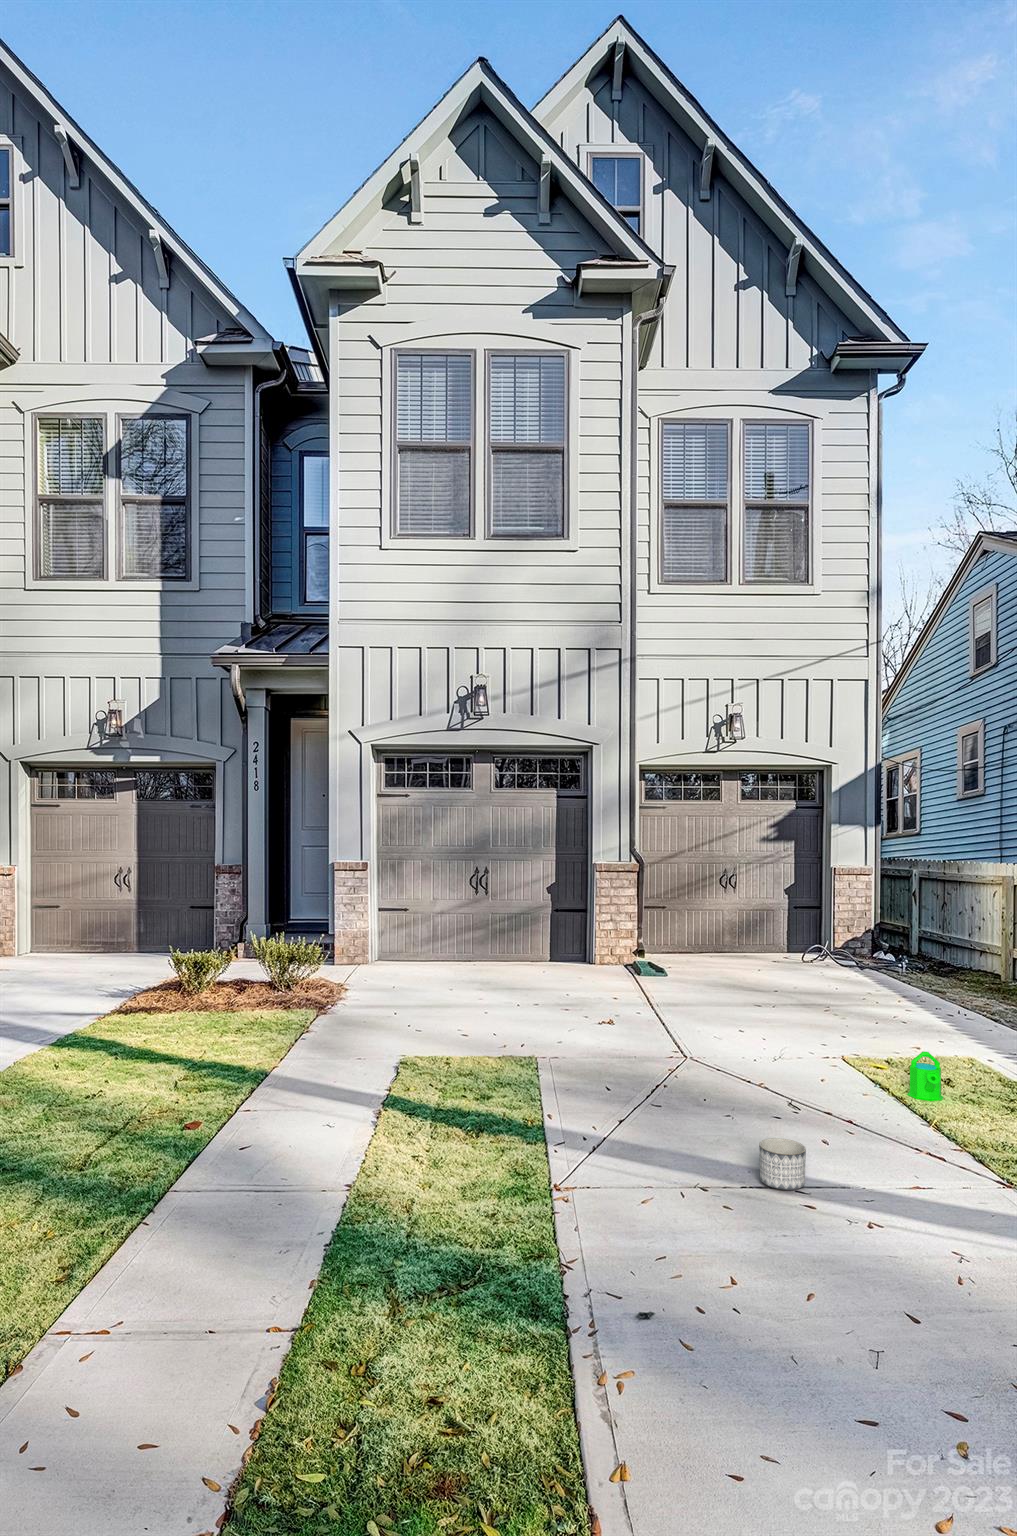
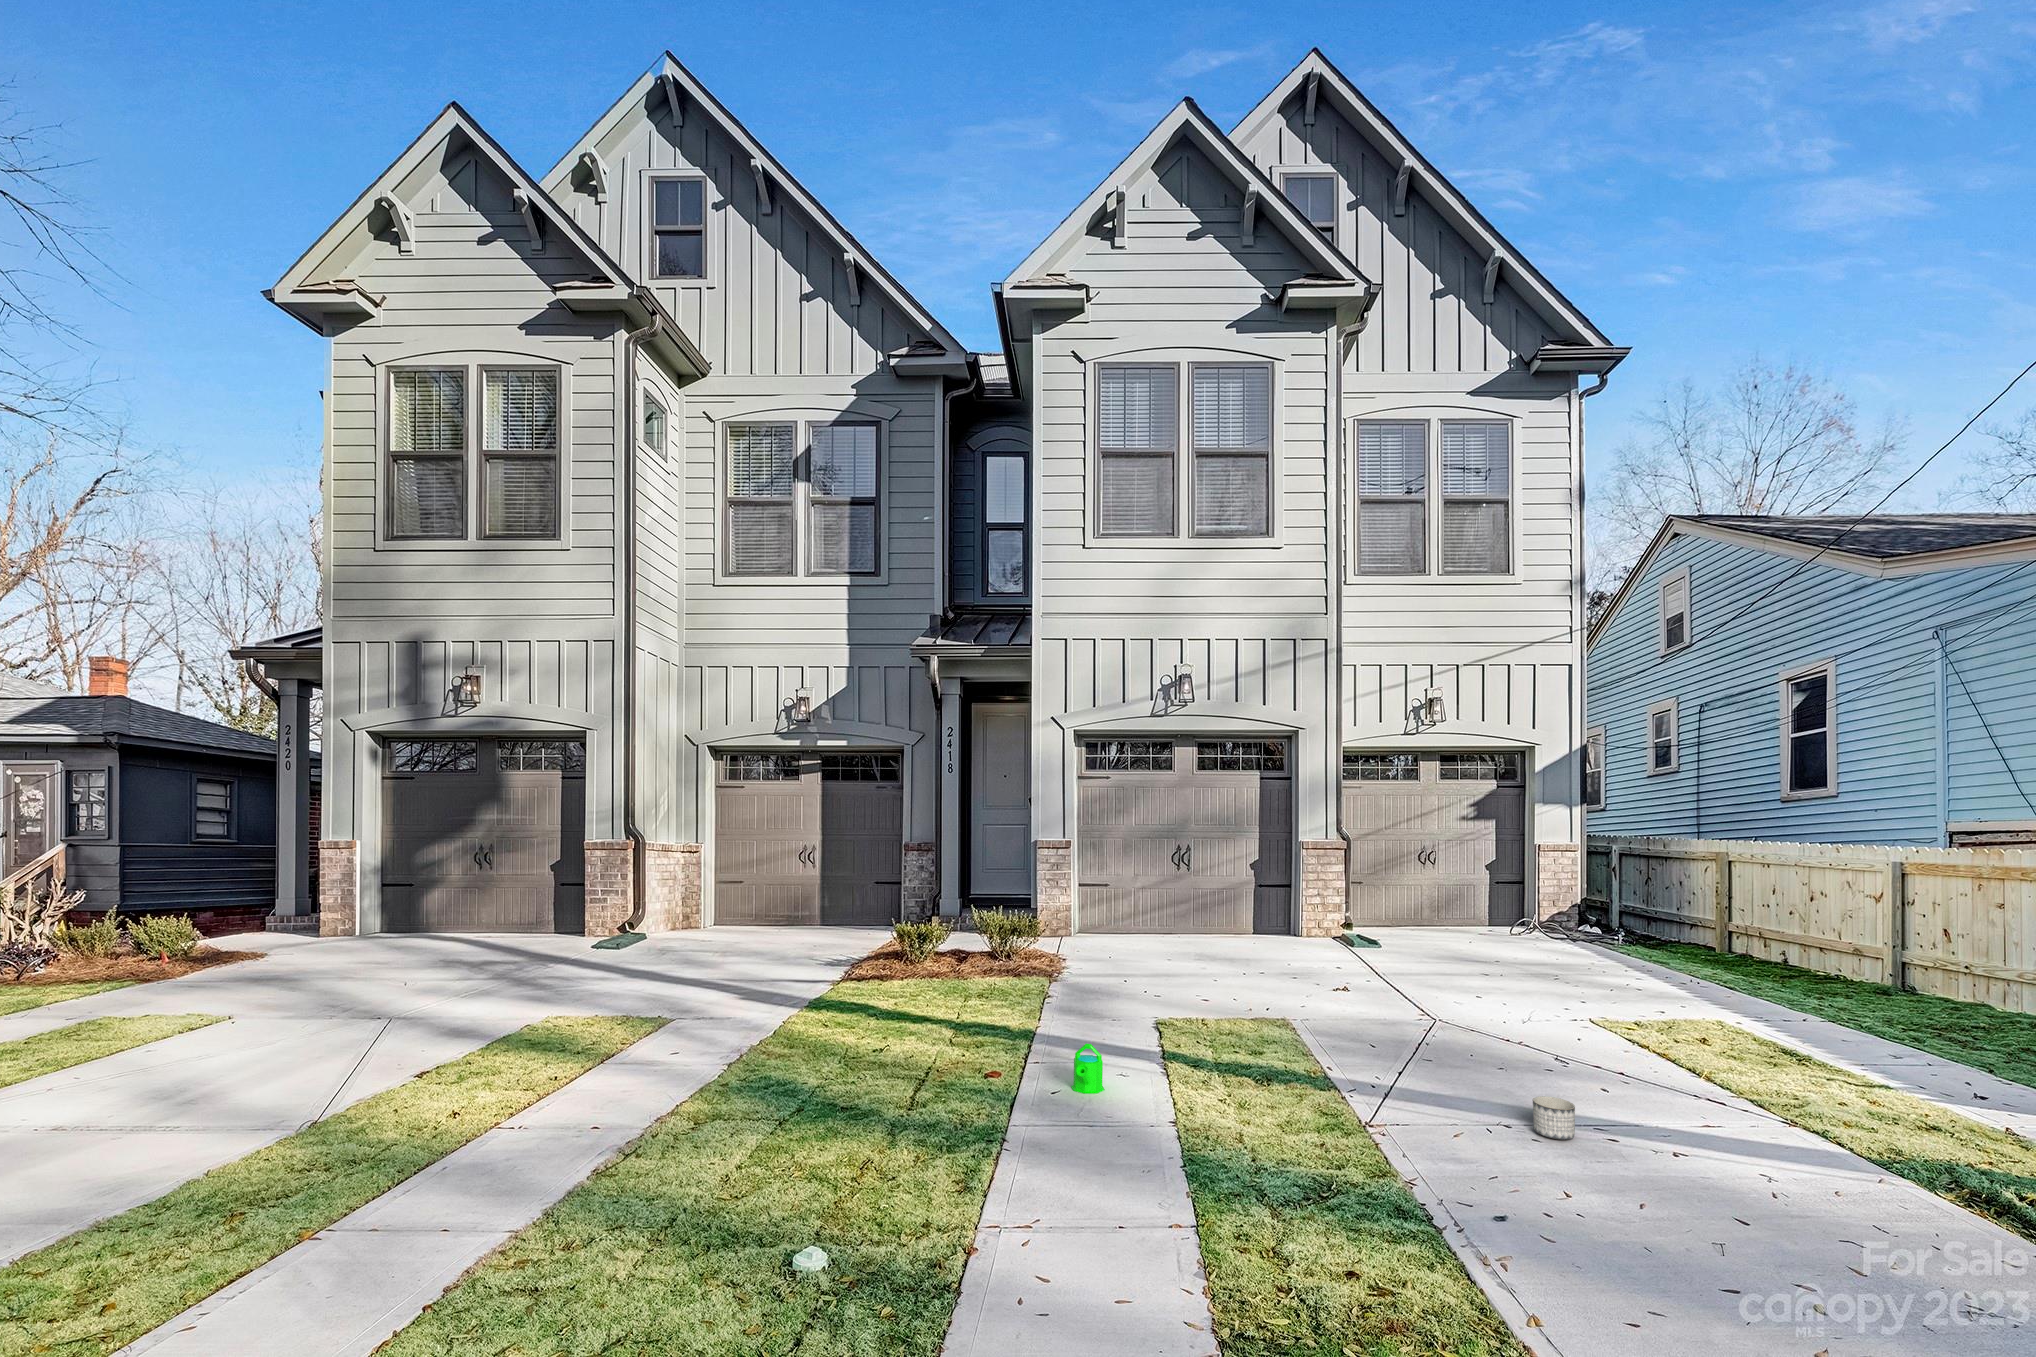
watering can: present [907,1052,944,1101] -> present [1071,1044,1105,1094]

